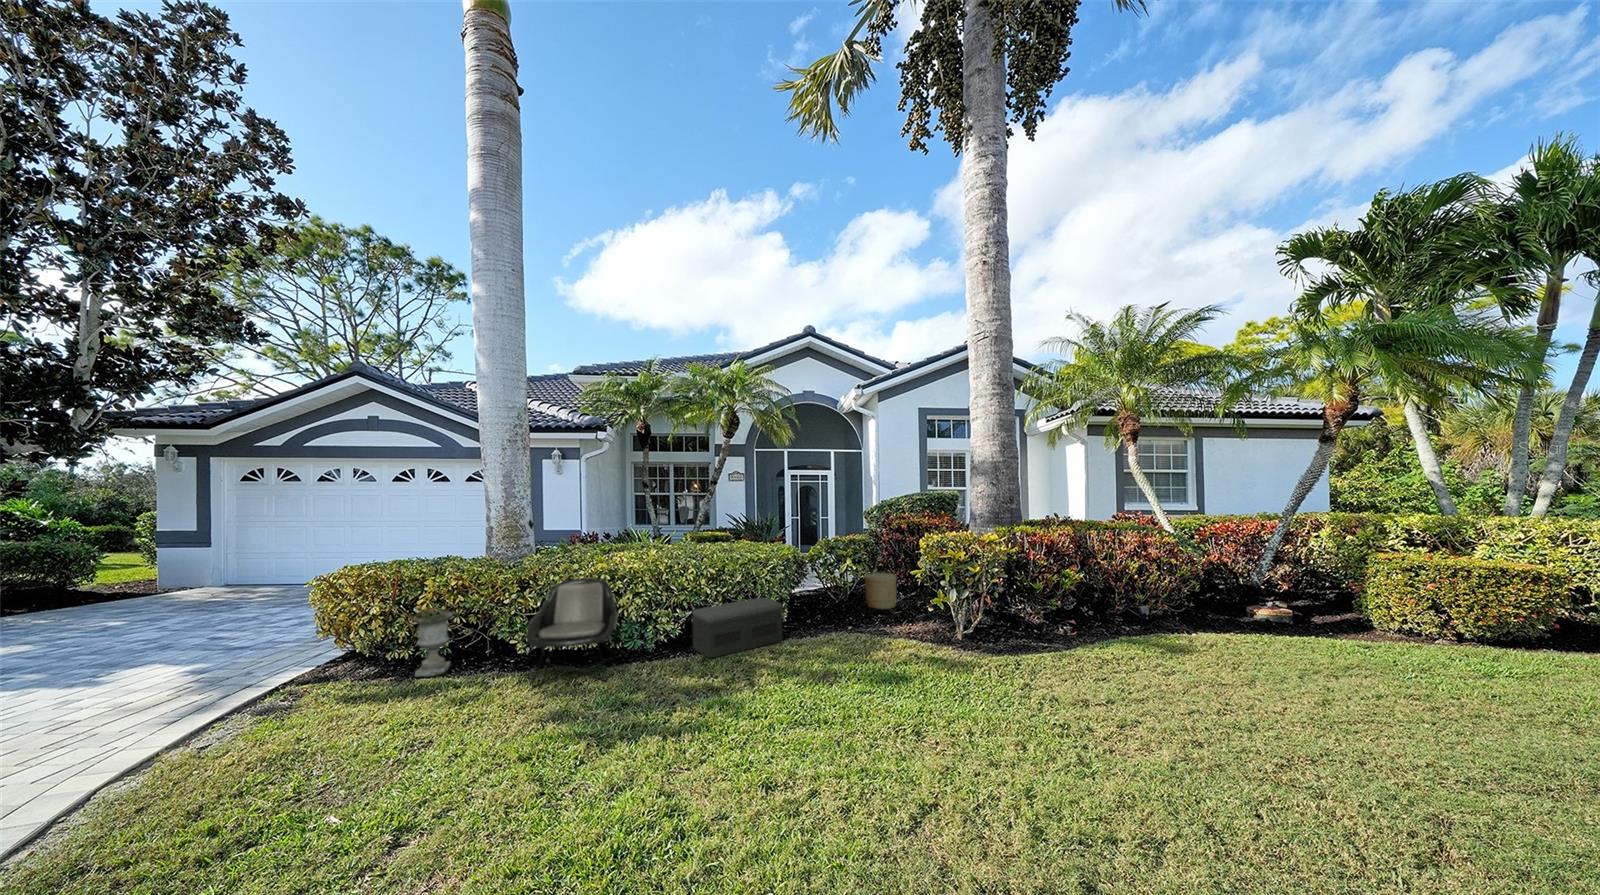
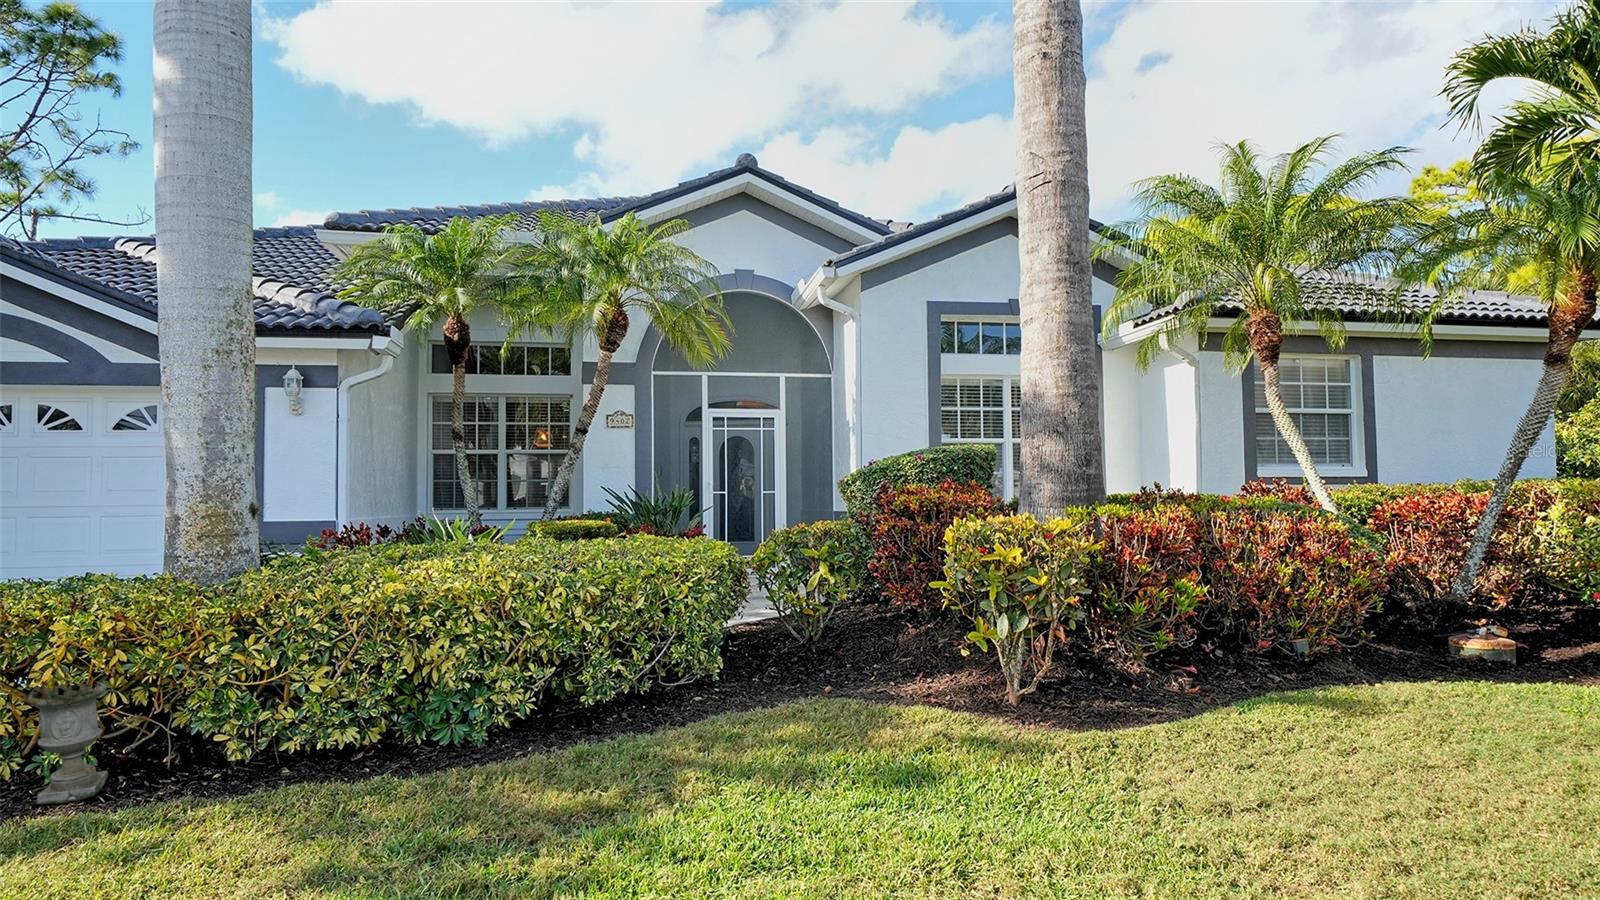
woven basket: present [865,573,897,609] -> none [847,585,901,647]
lounge chair: present [527,578,617,687] -> none [249,616,421,818]
storage bench: present [692,598,782,658] -> none [556,637,714,749]

